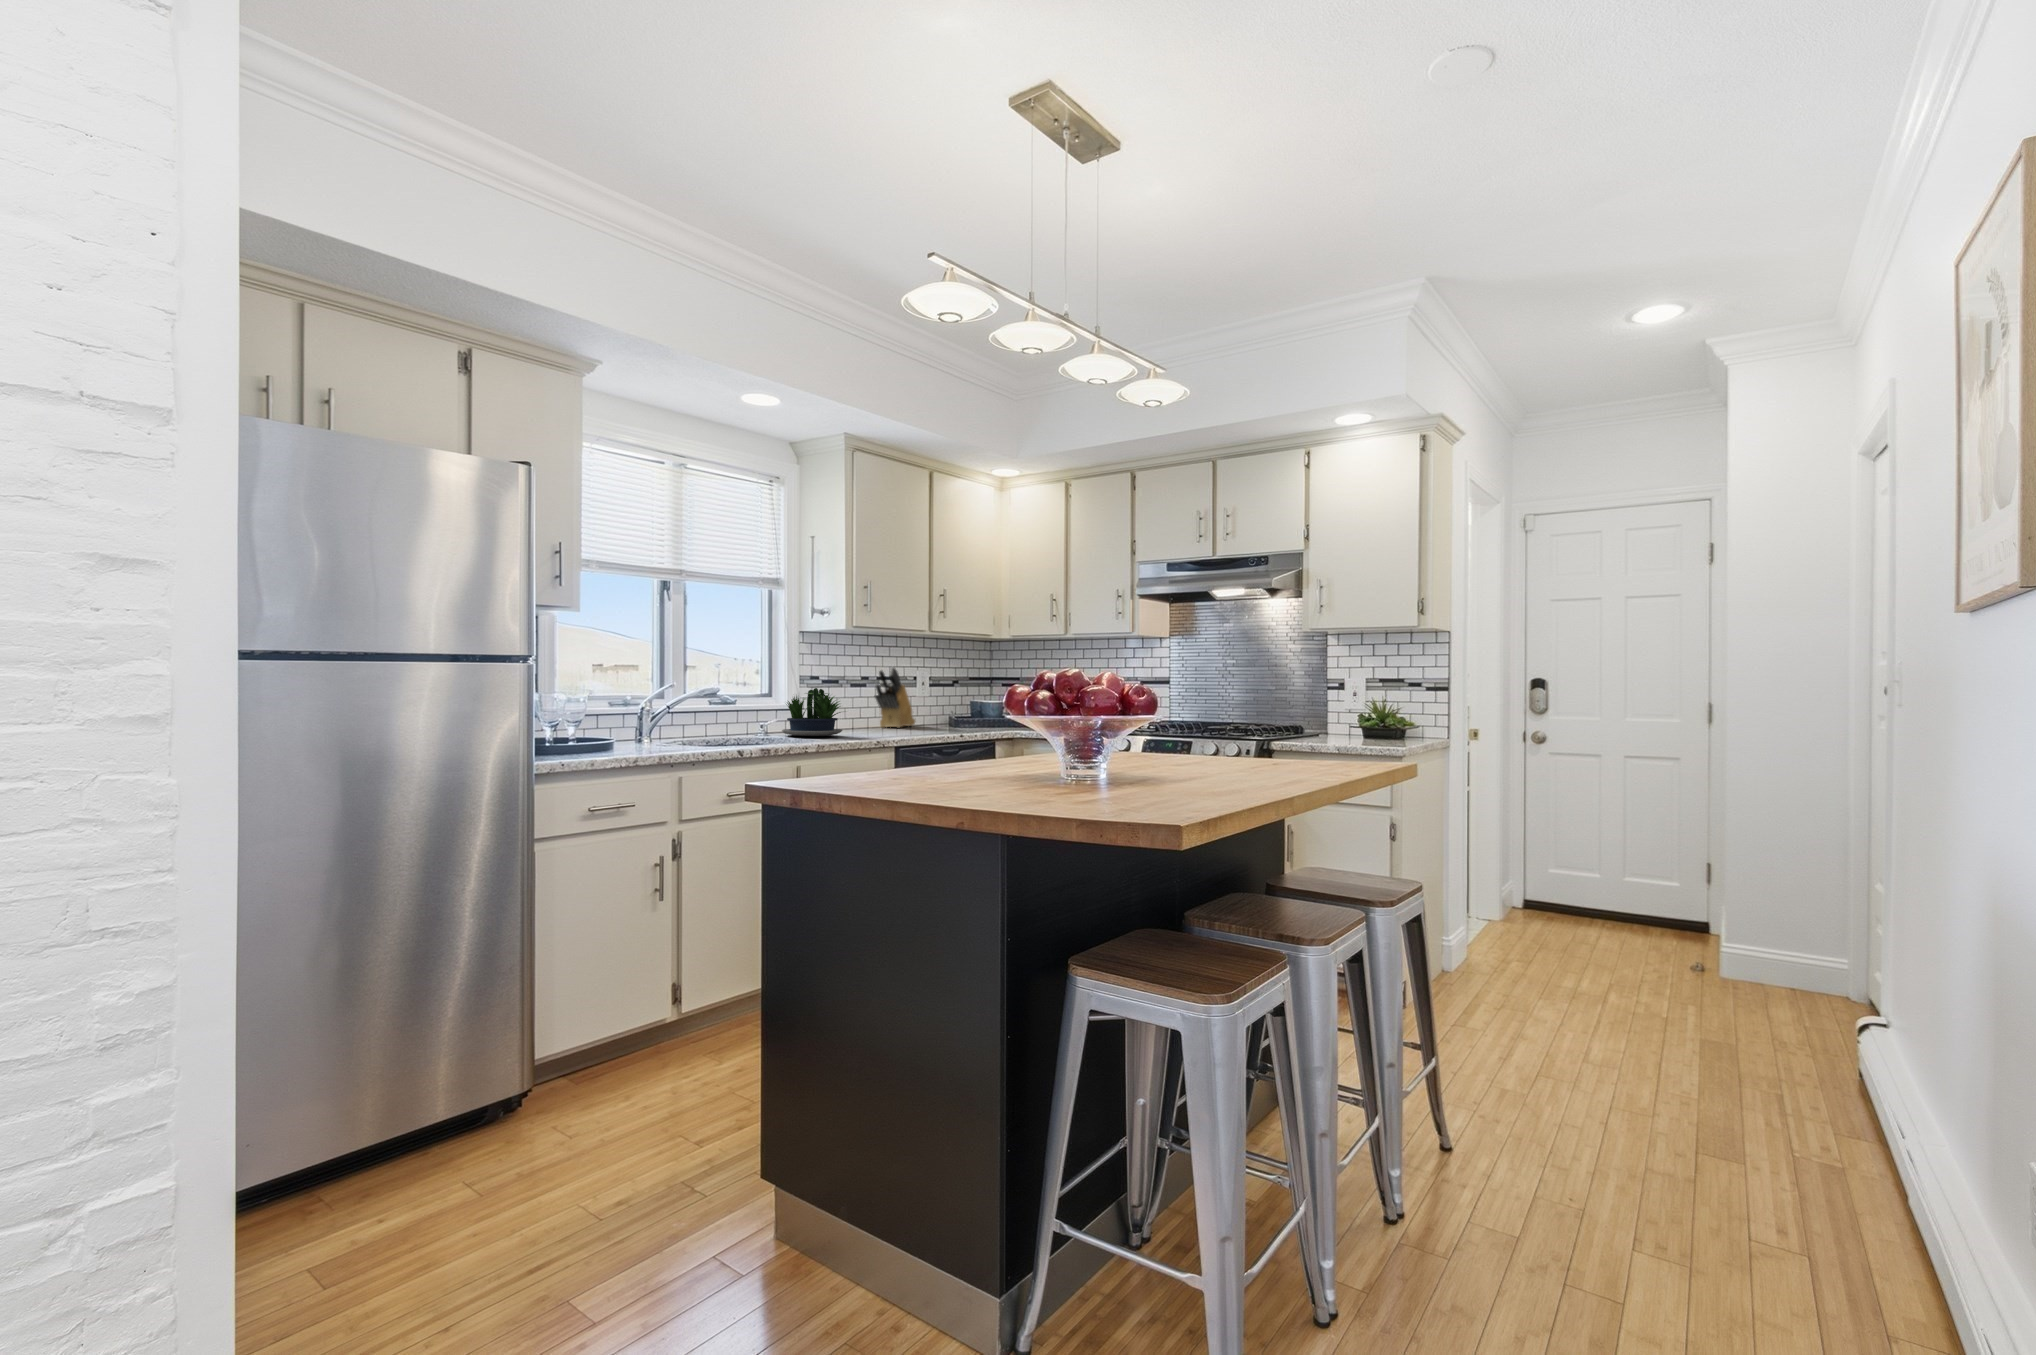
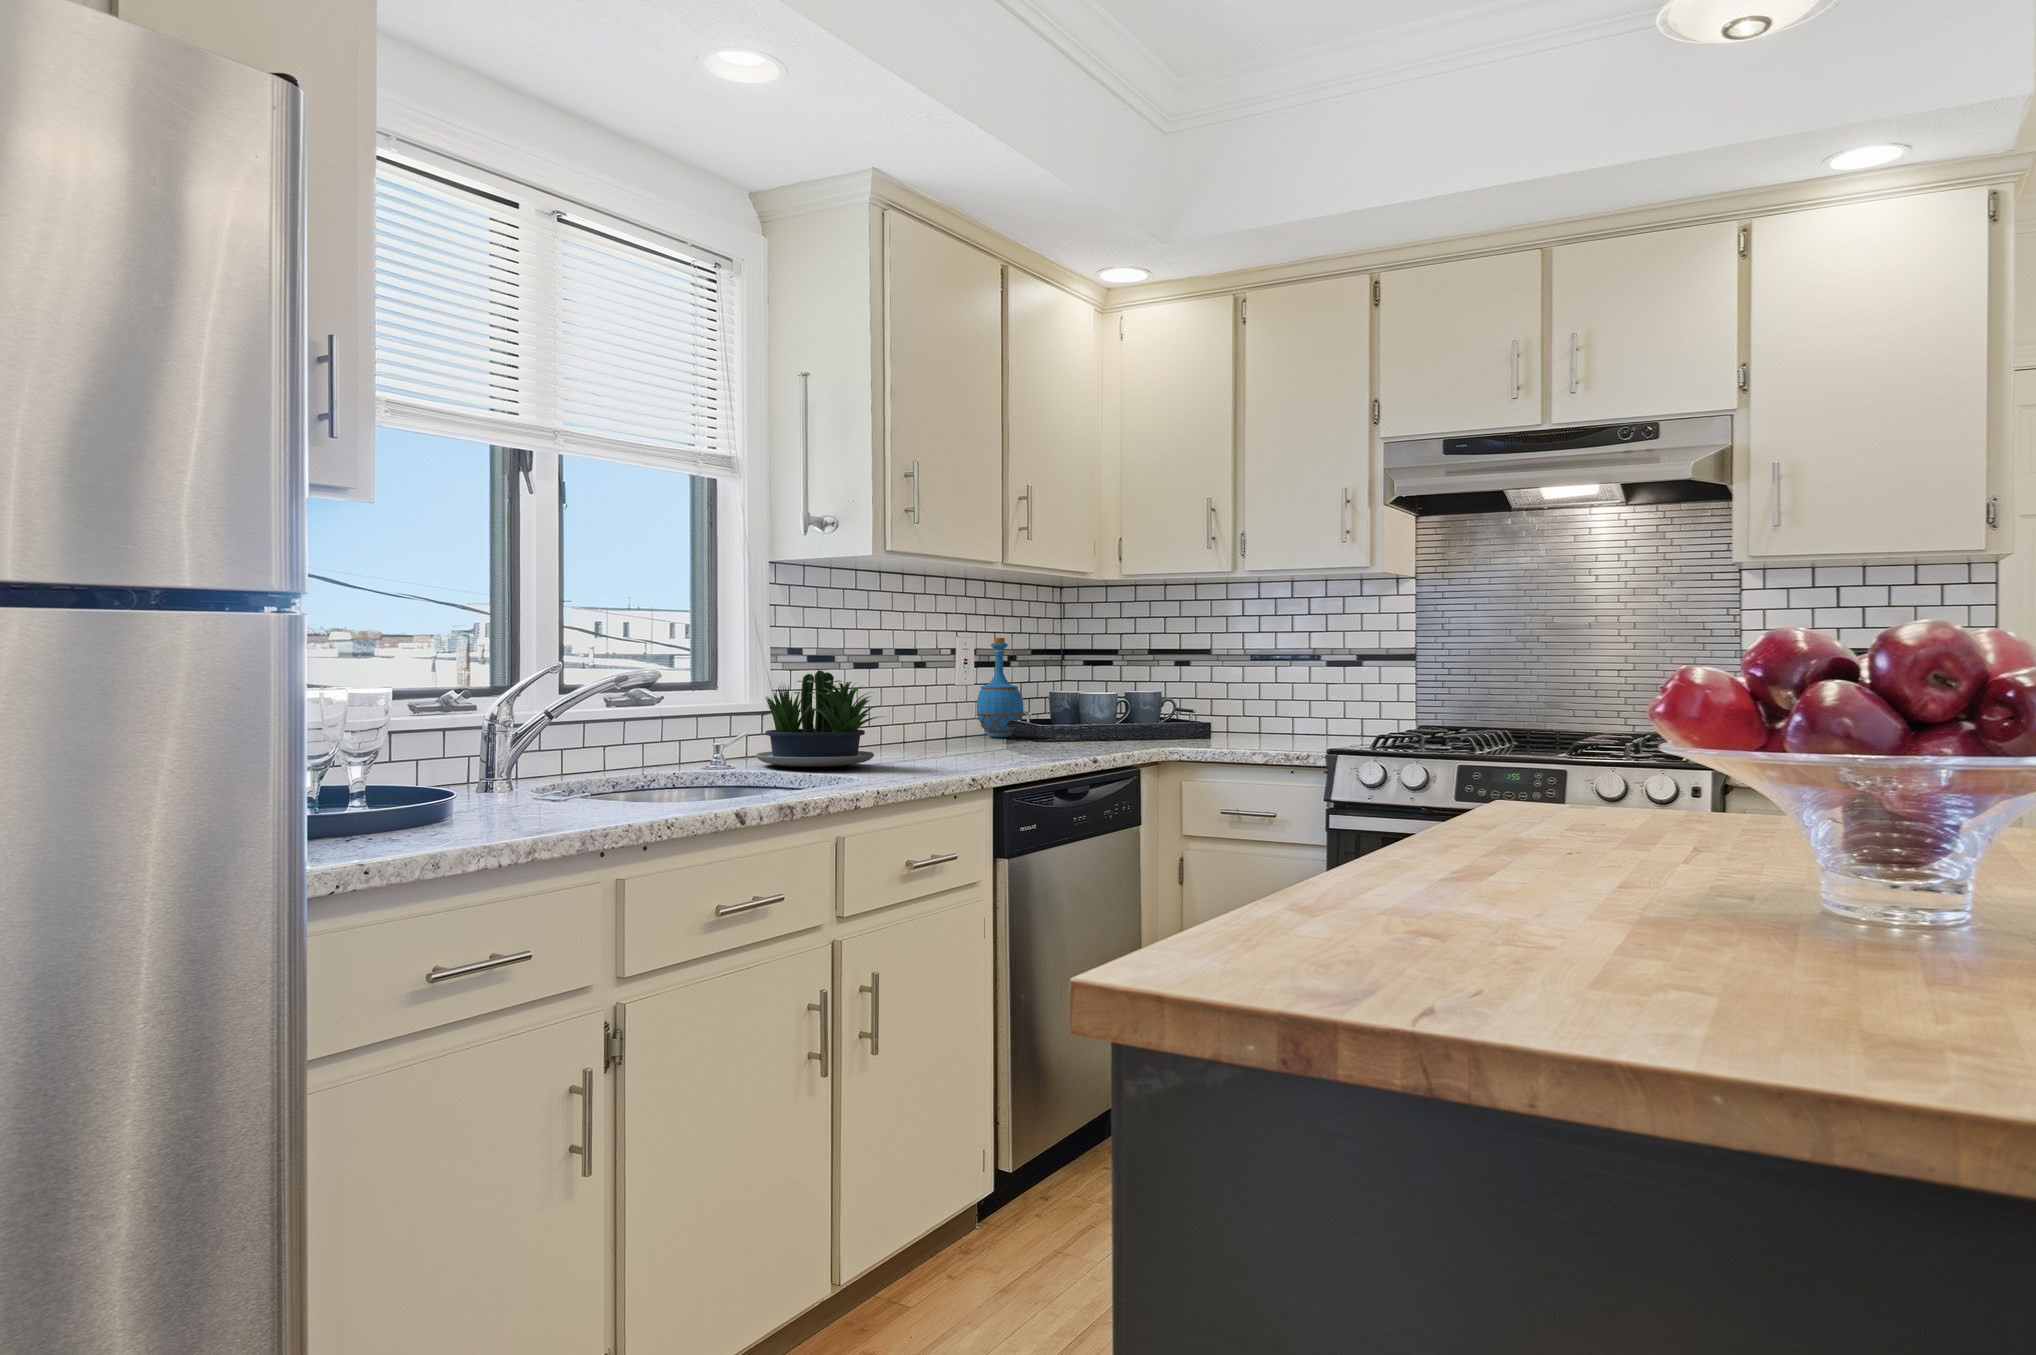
knife block: present [875,667,916,727] -> none [894,630,953,744]
bottle: none [931,670,959,726] -> present [977,638,1024,737]

